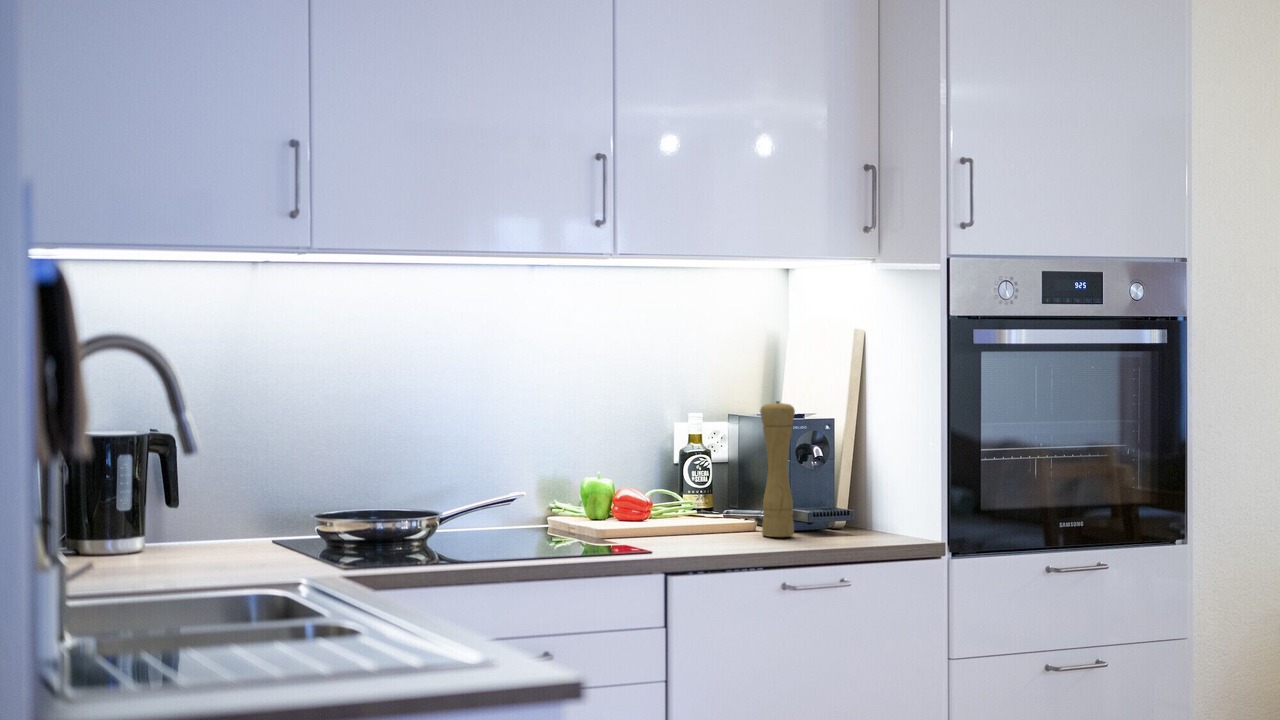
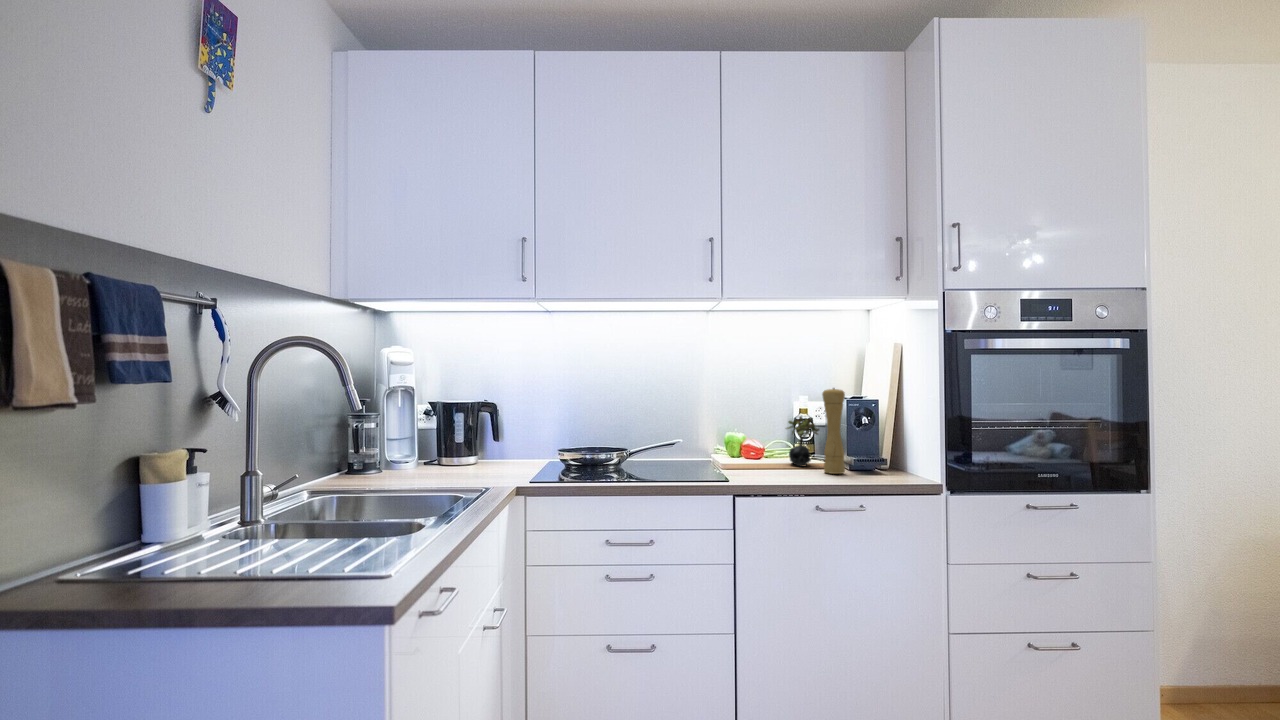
succulent plant: none [691,446,747,527] -> present [786,416,819,466]

